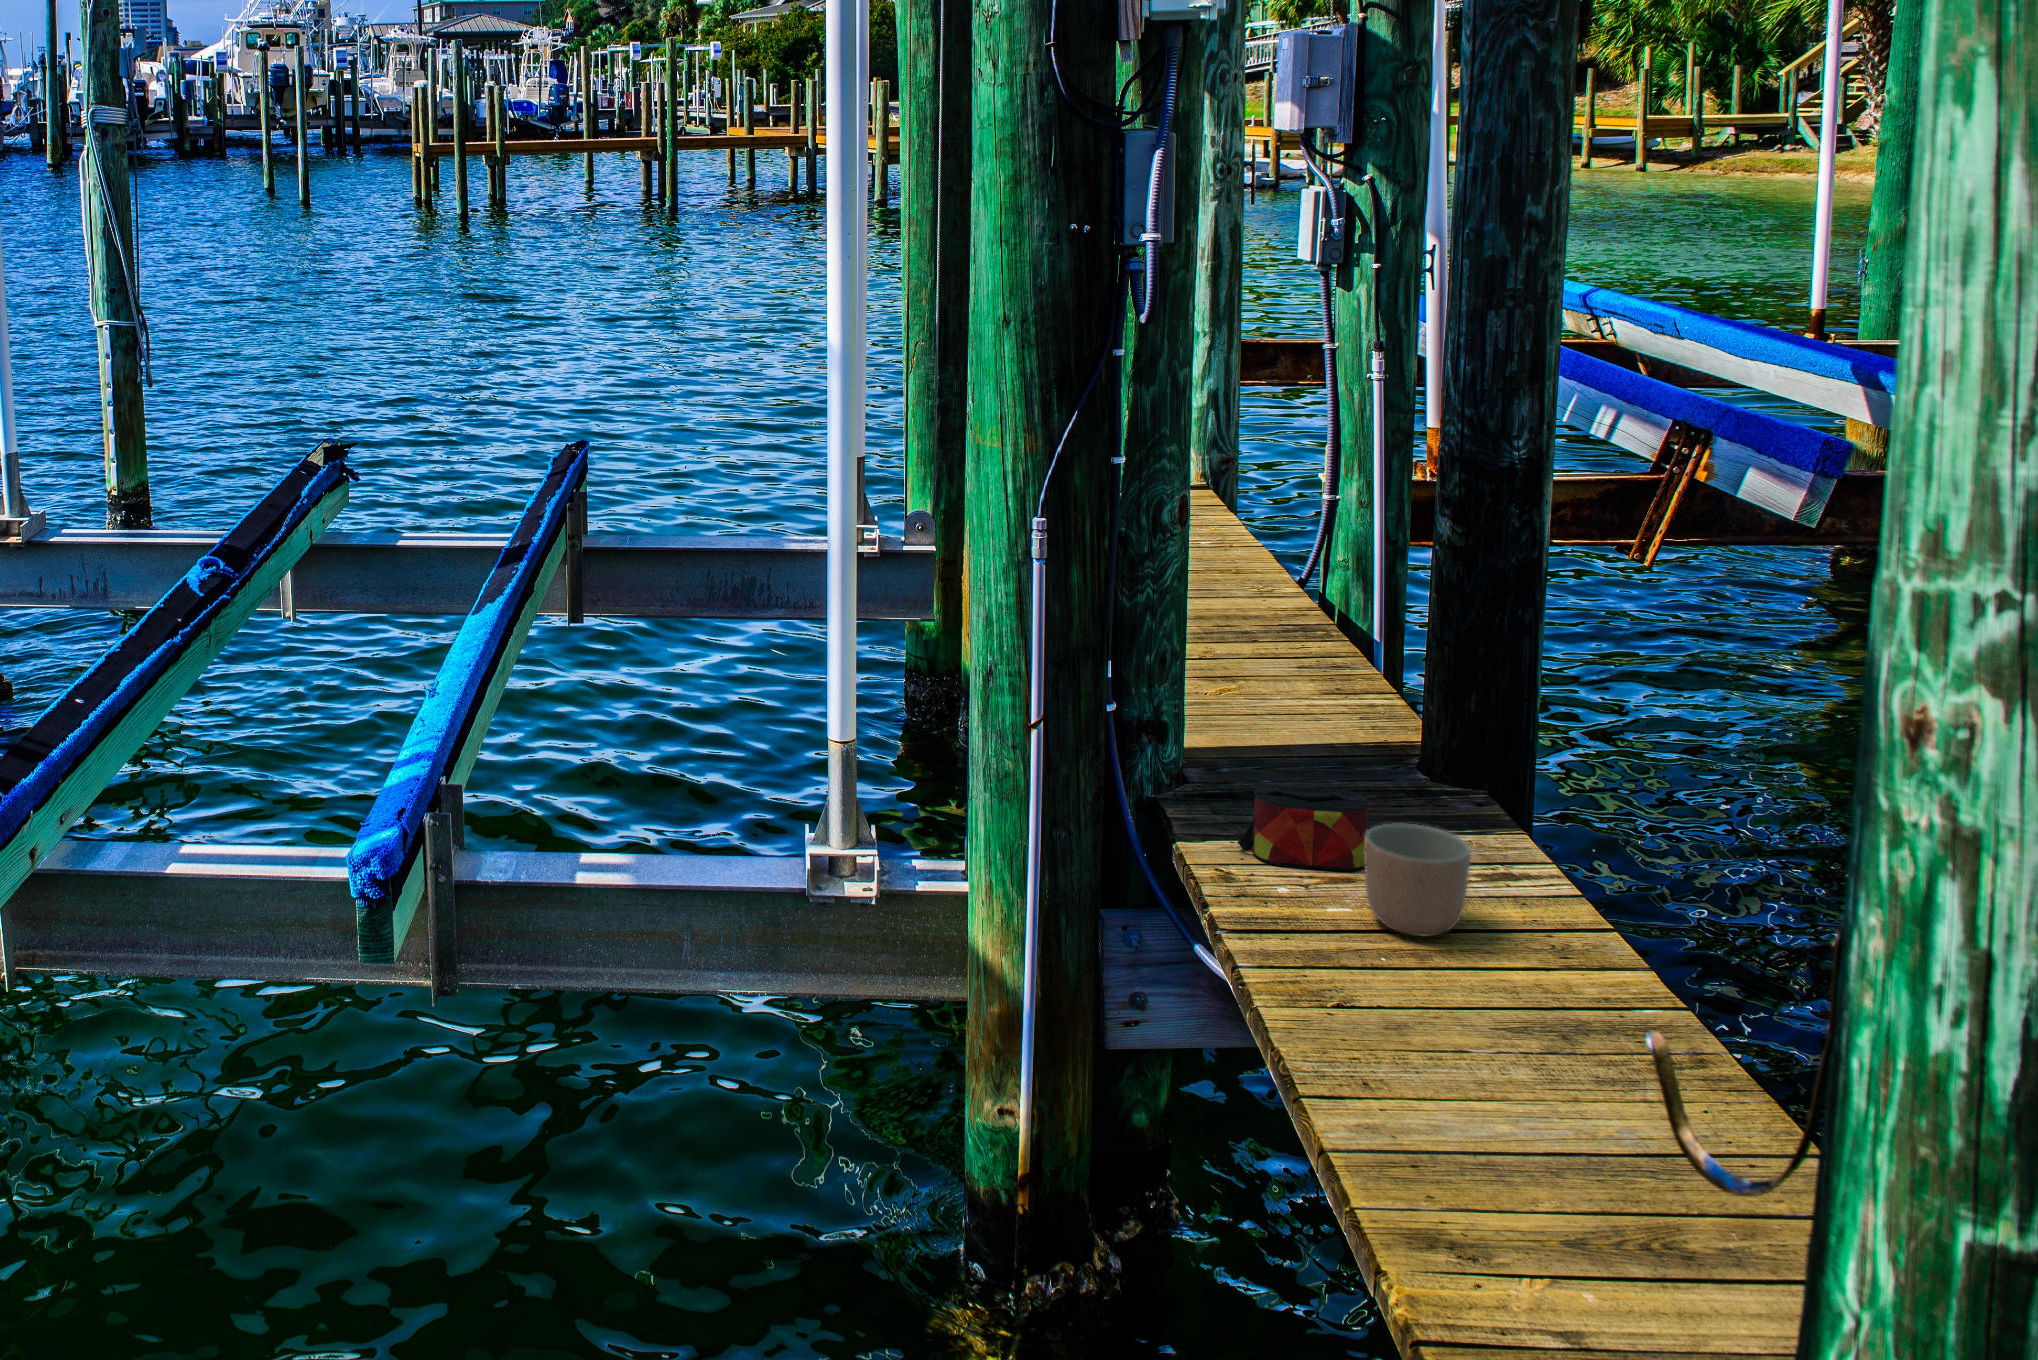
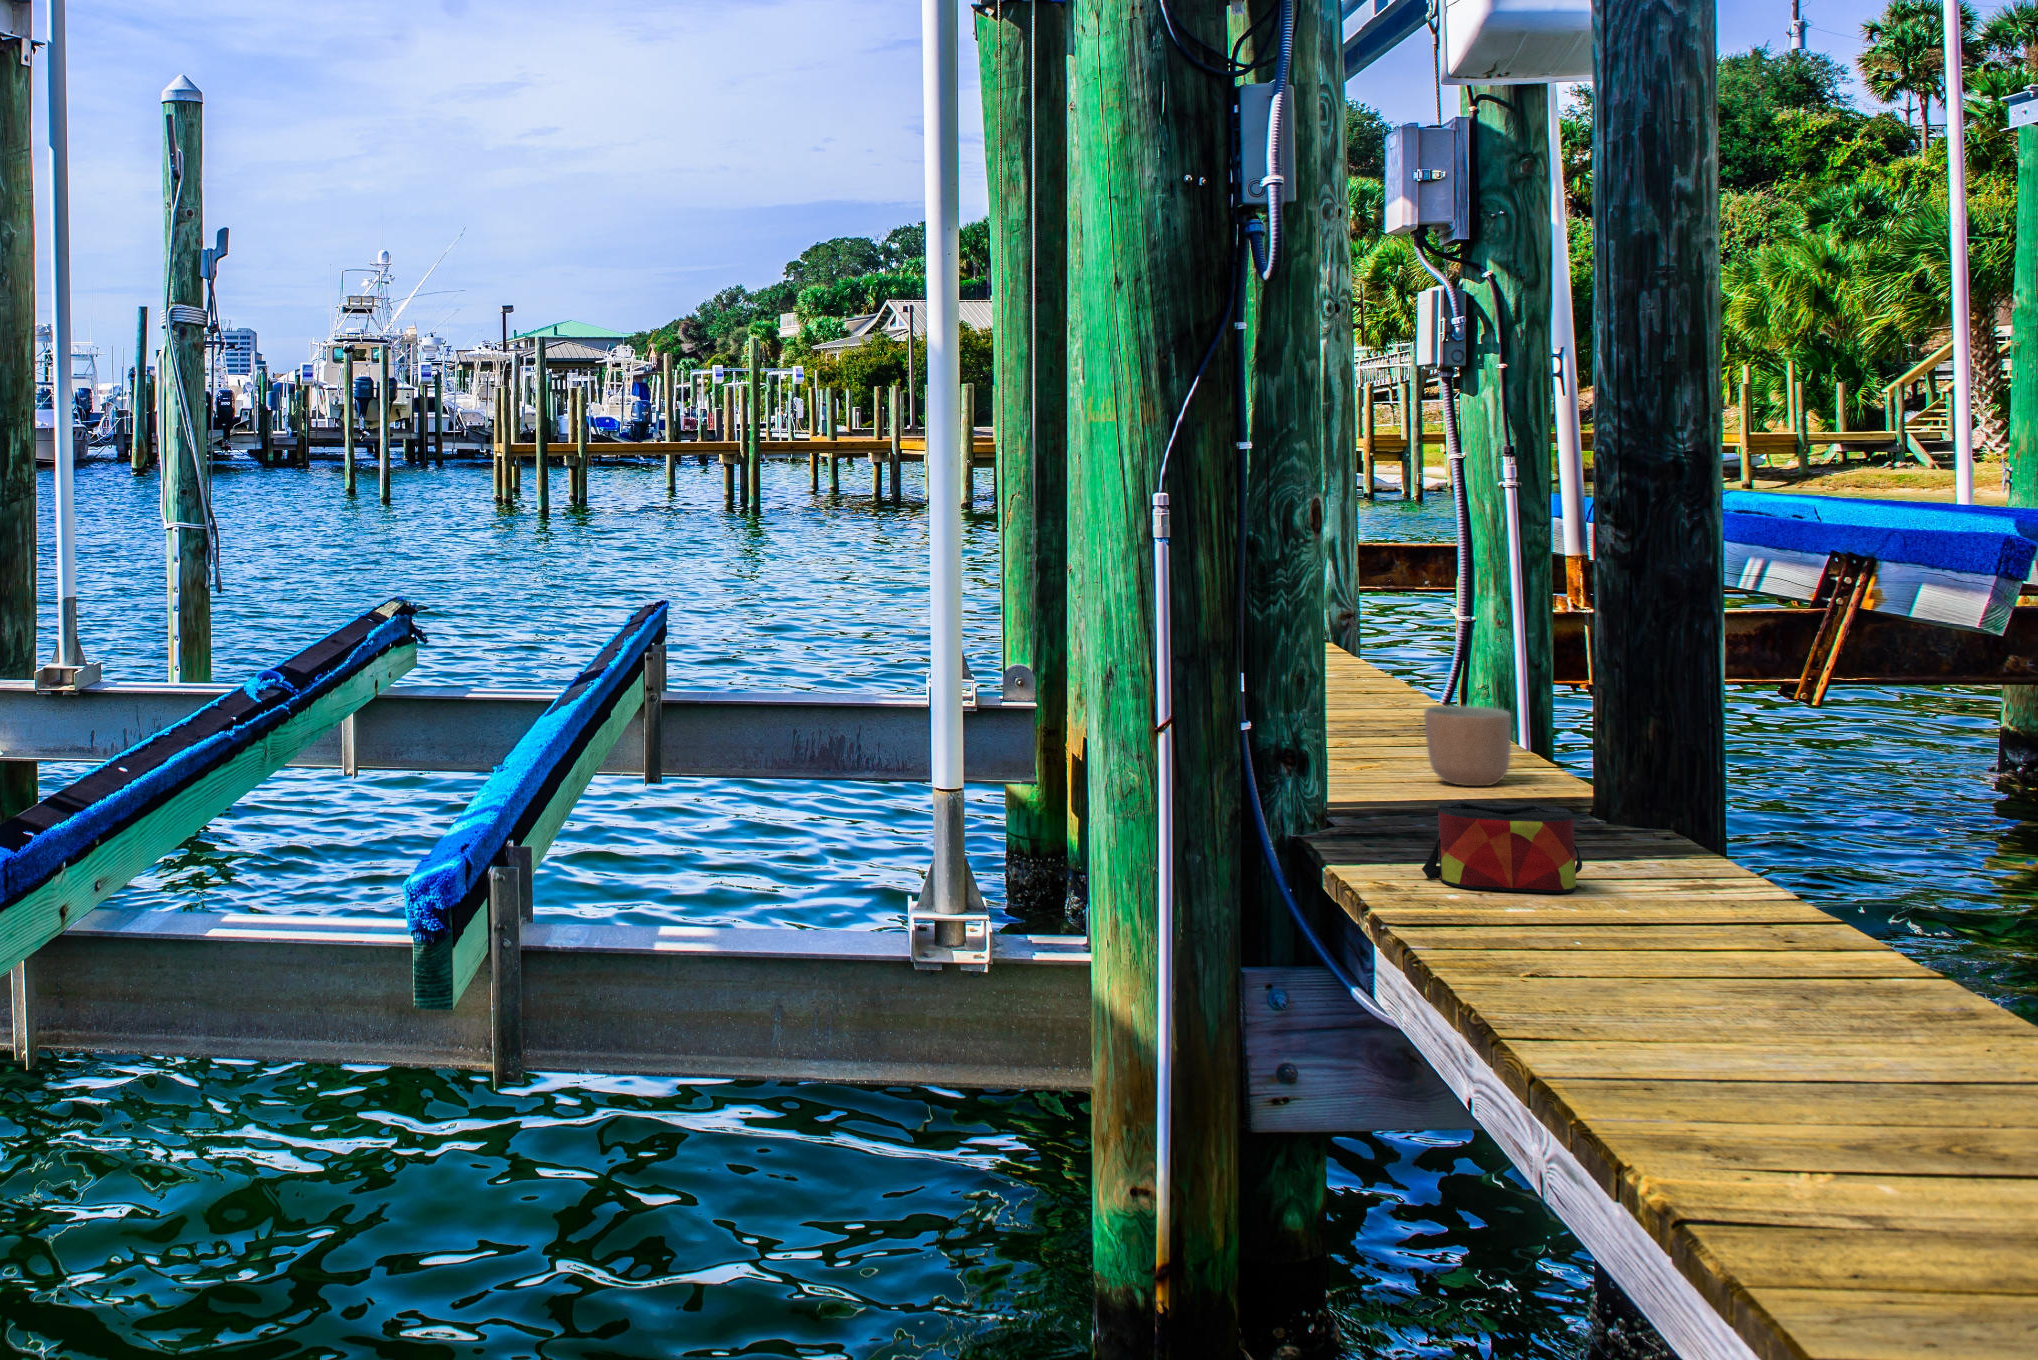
planter: present [1364,823,1471,937] -> present [1424,706,1511,786]

